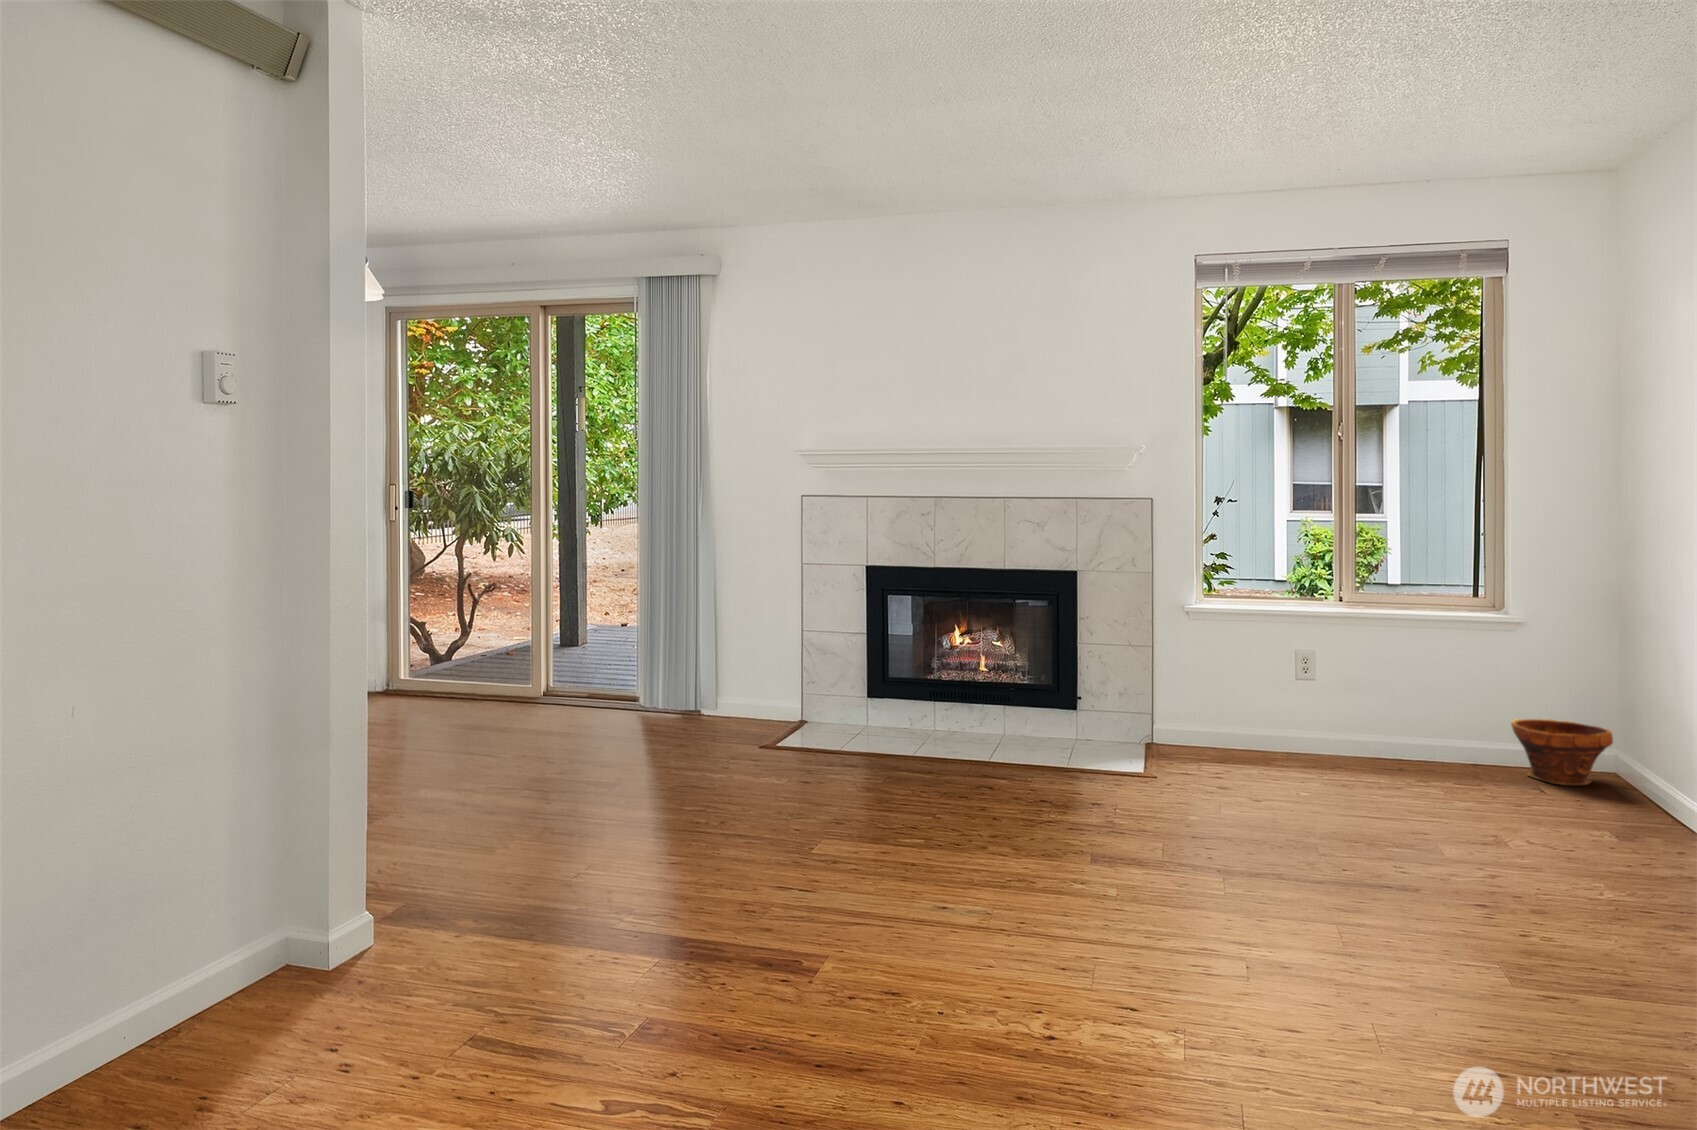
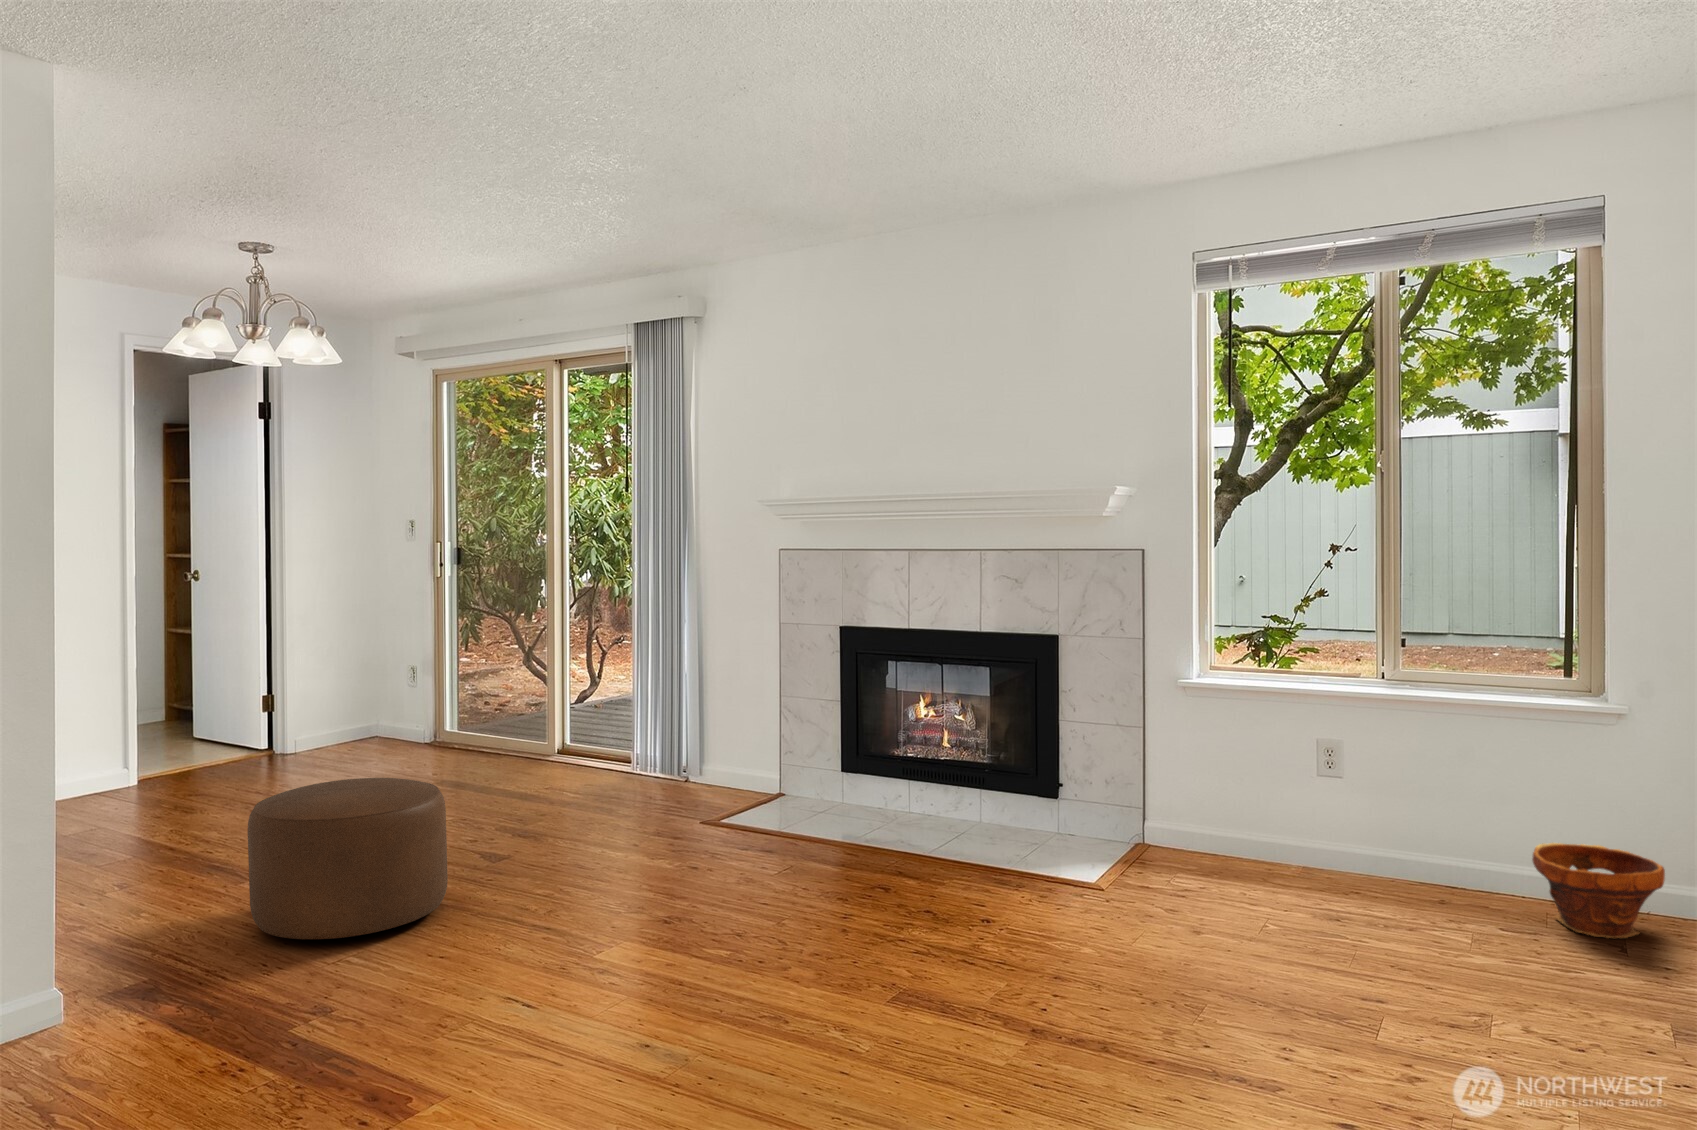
ottoman: none [436,702,627,856] -> present [248,778,448,939]

